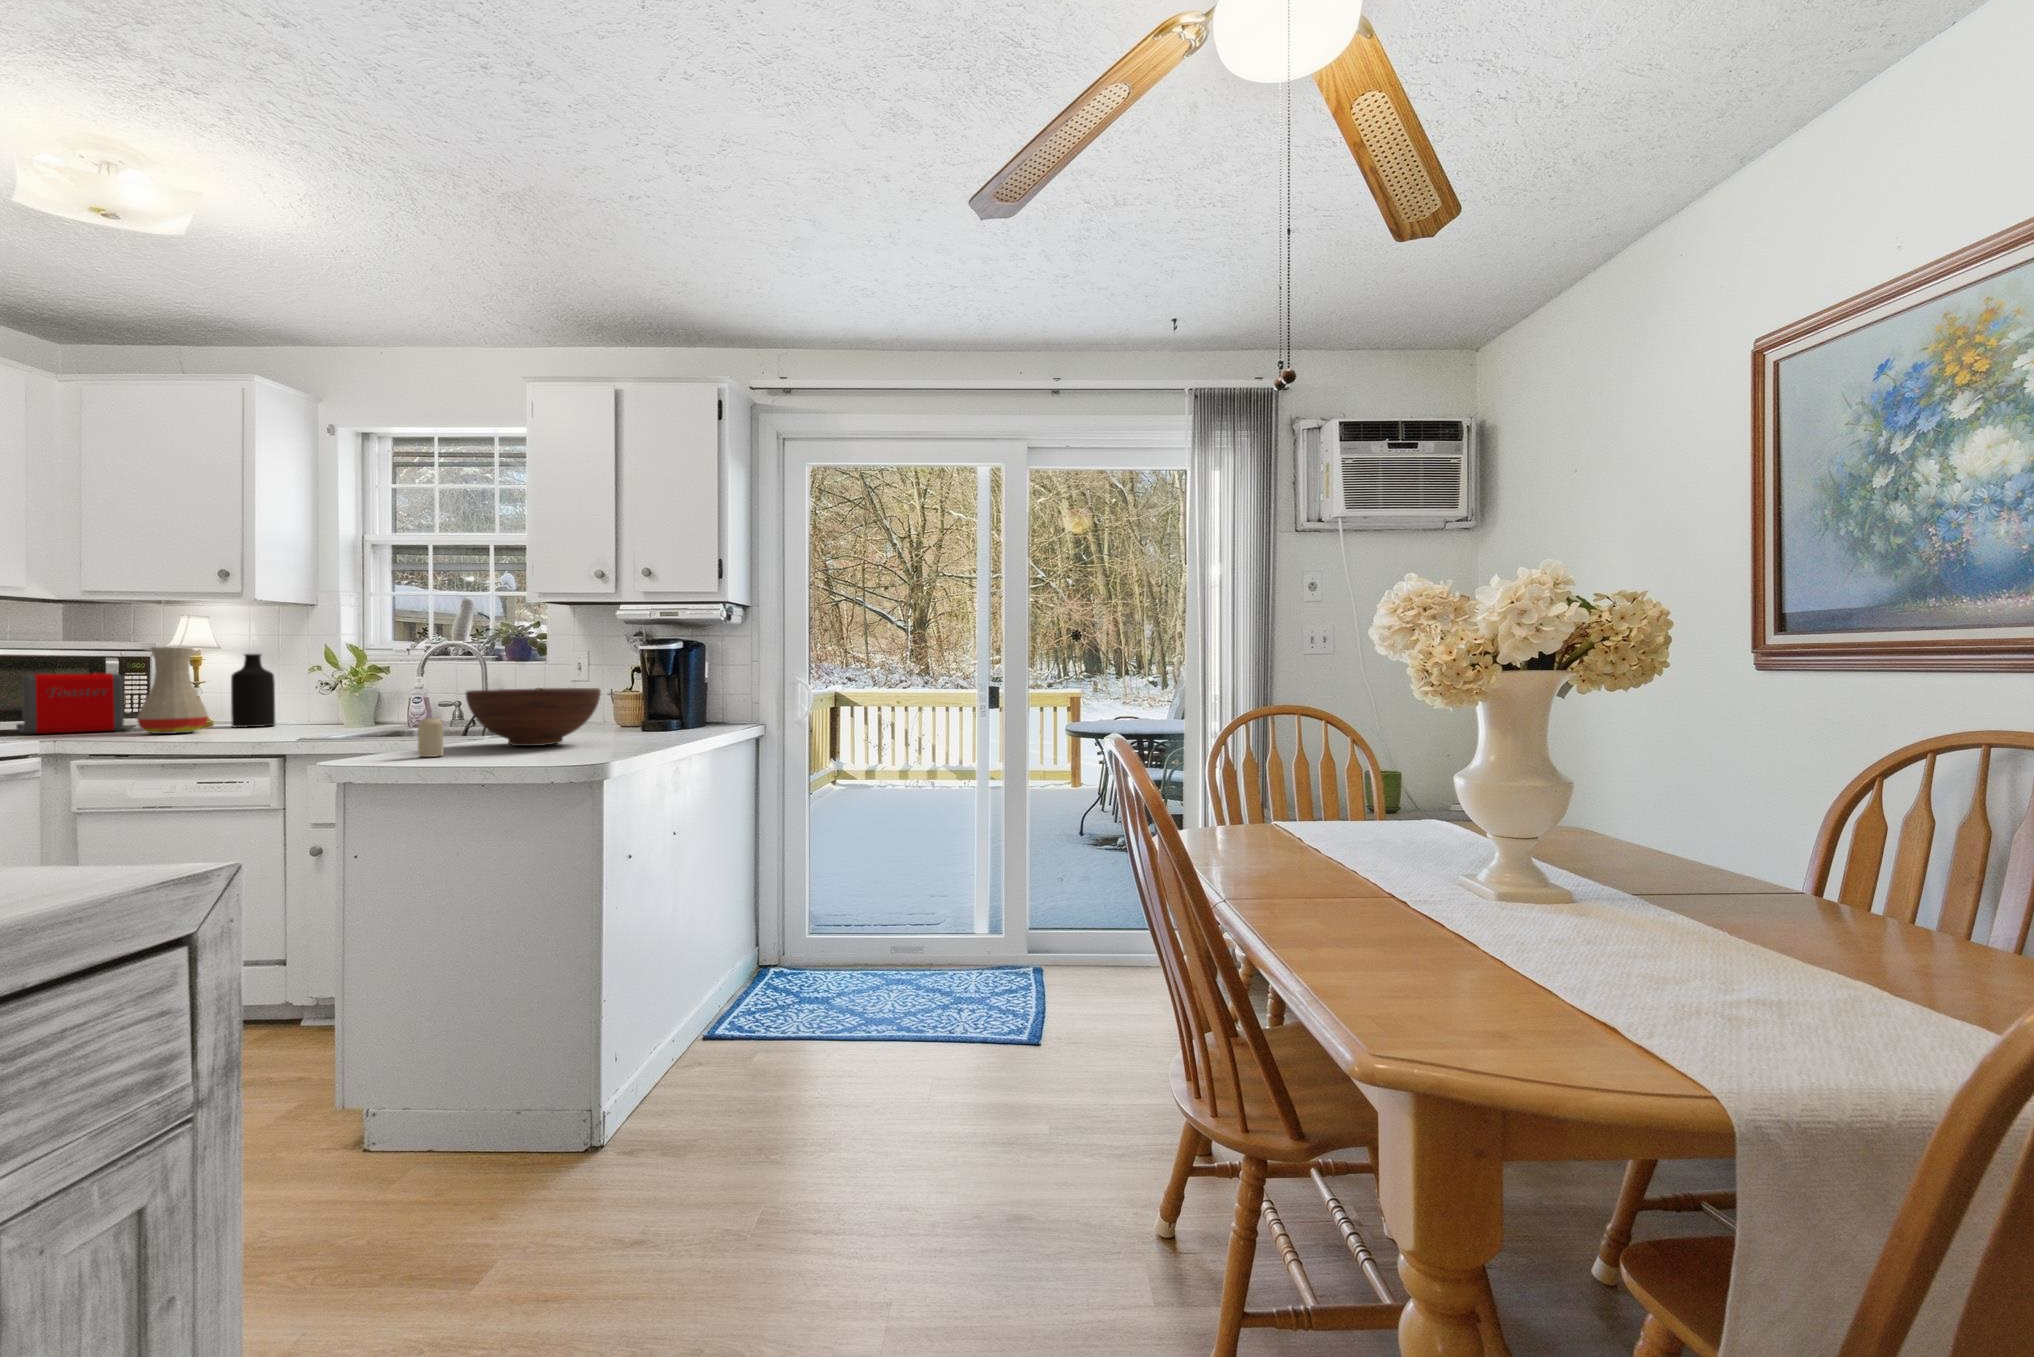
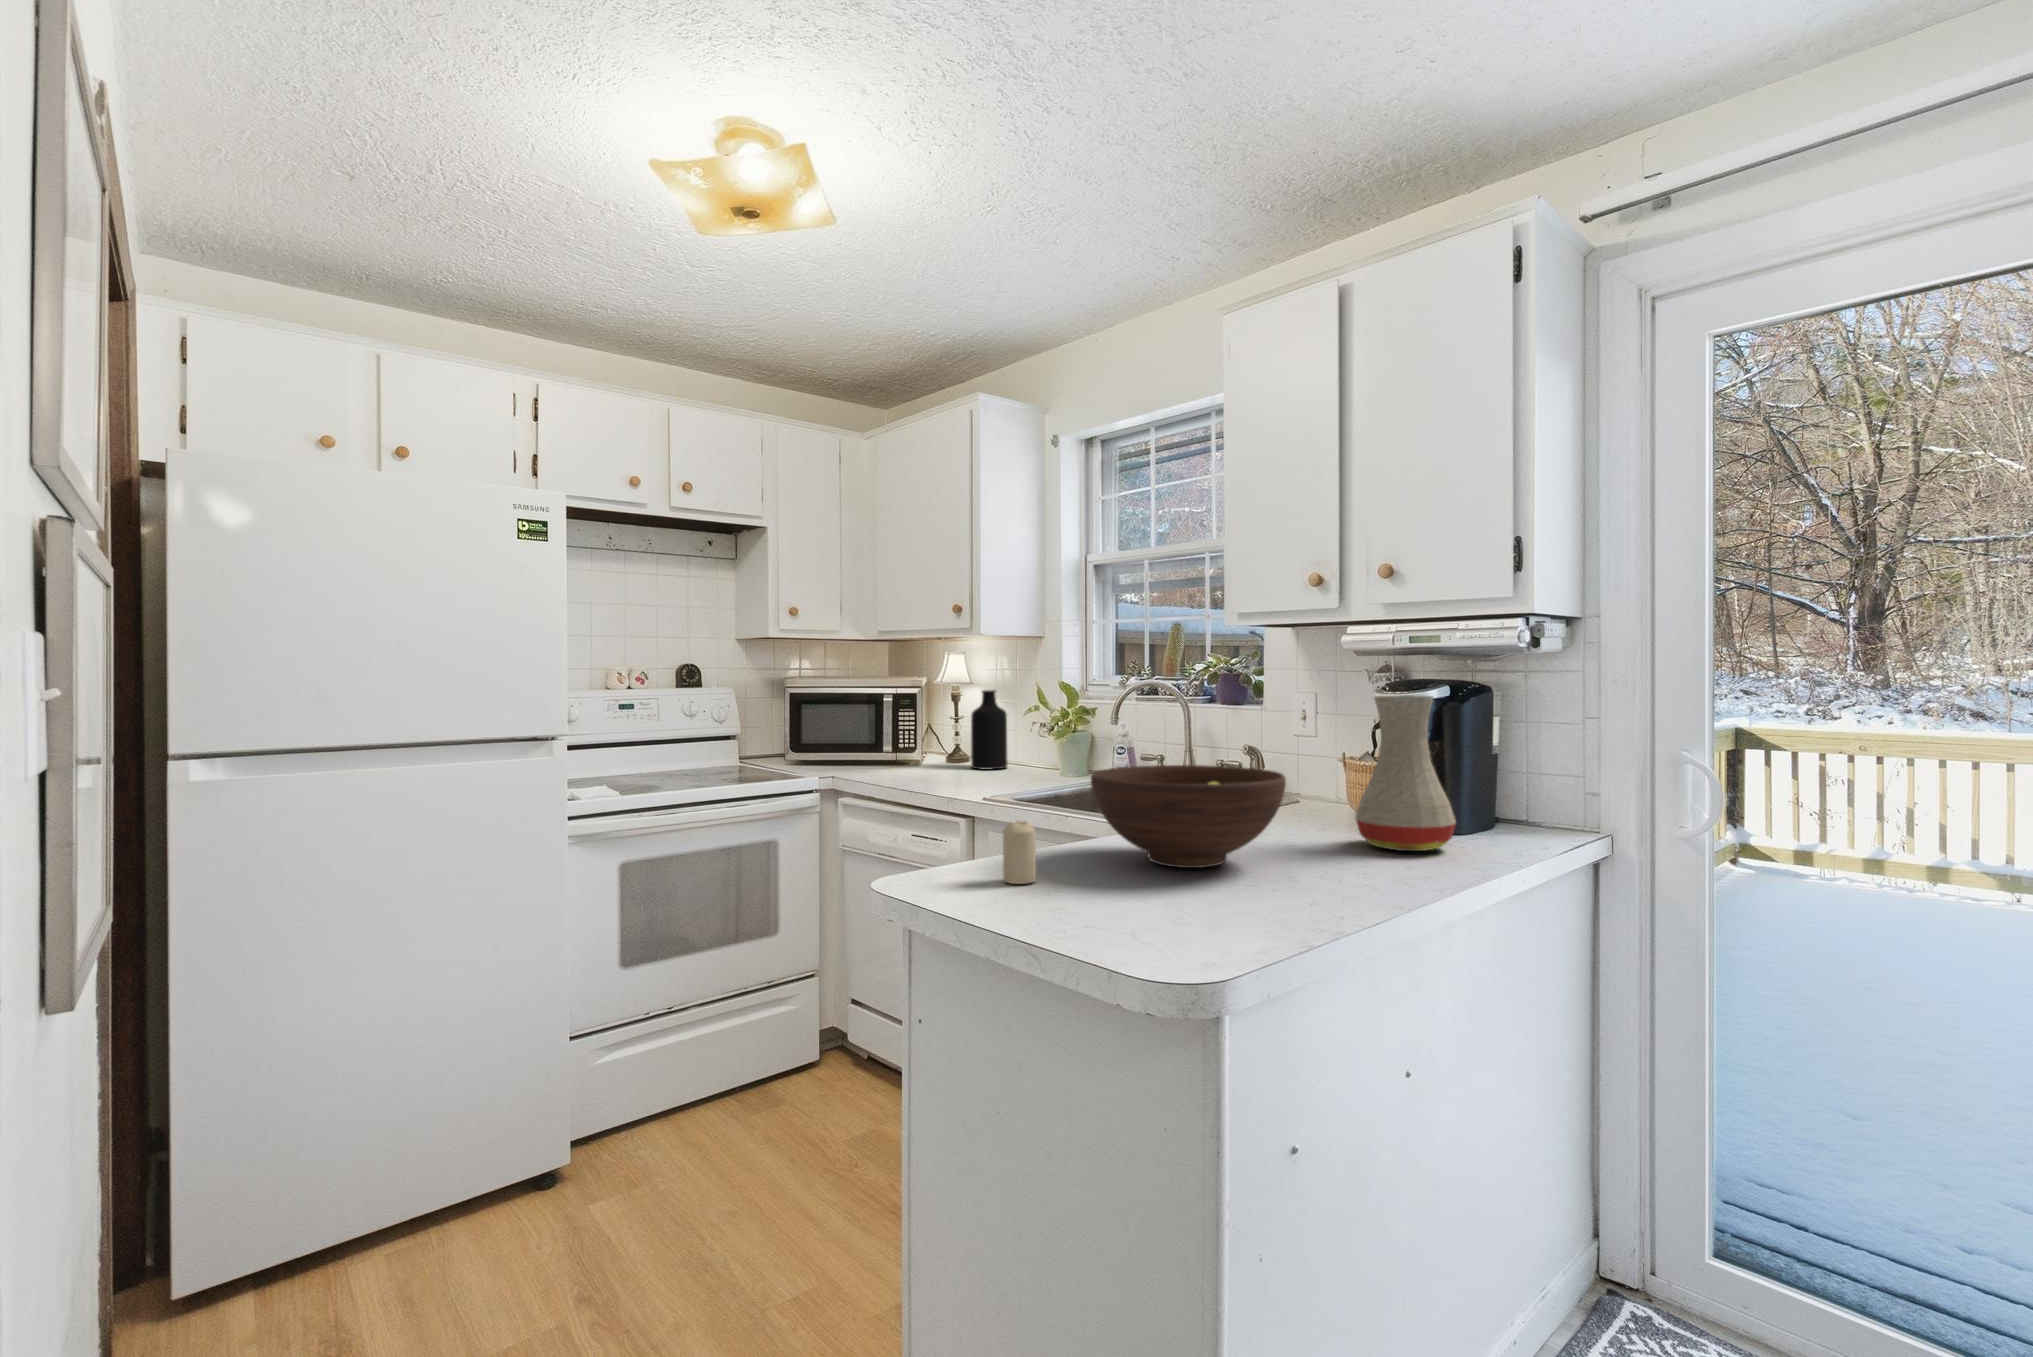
vase: present [137,647,208,734] -> present [1355,695,1456,851]
toaster: present [16,673,124,734] -> none [821,700,890,768]

